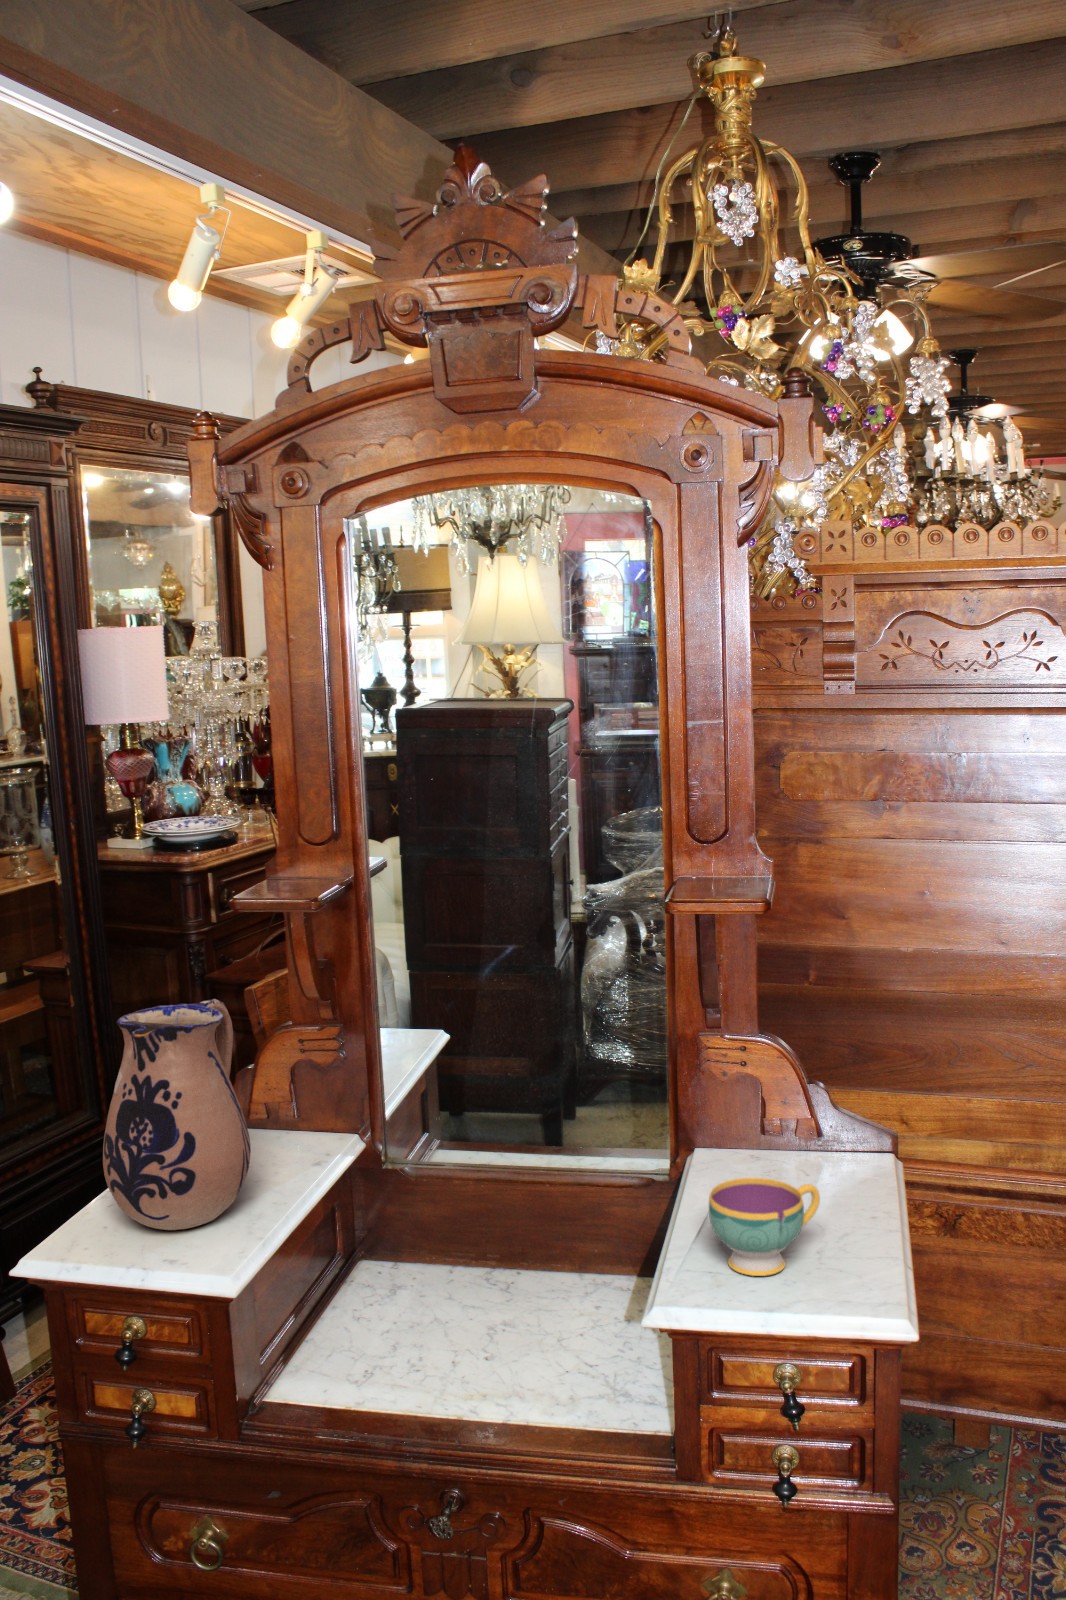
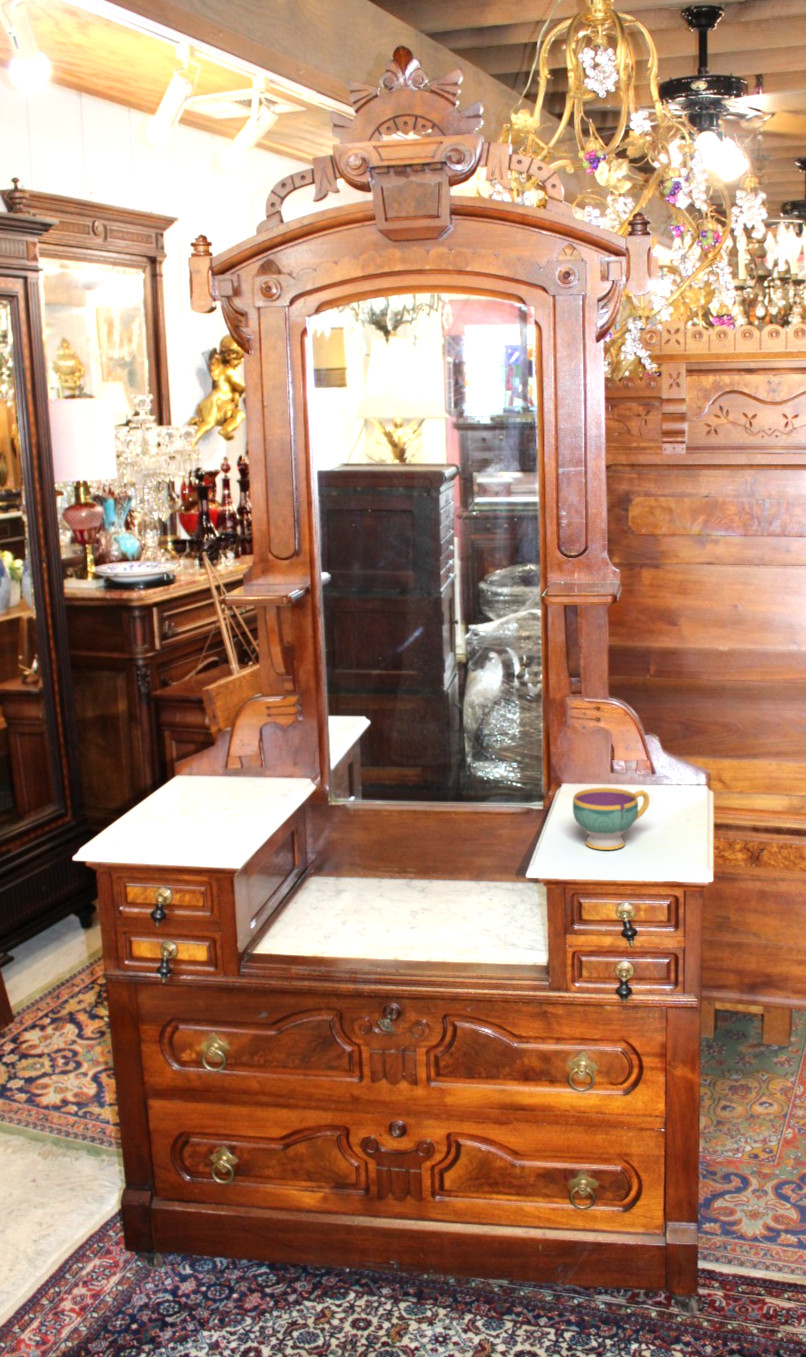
ceramic pitcher: present [103,999,251,1230] -> none [144,671,247,829]

